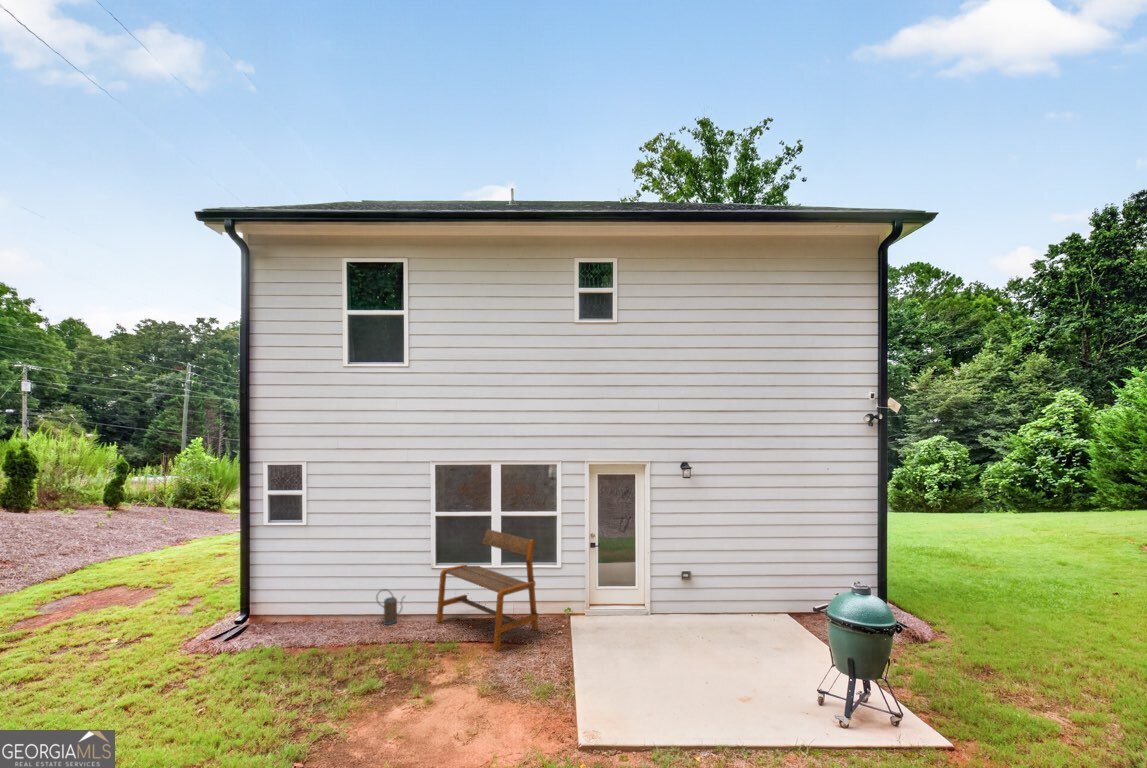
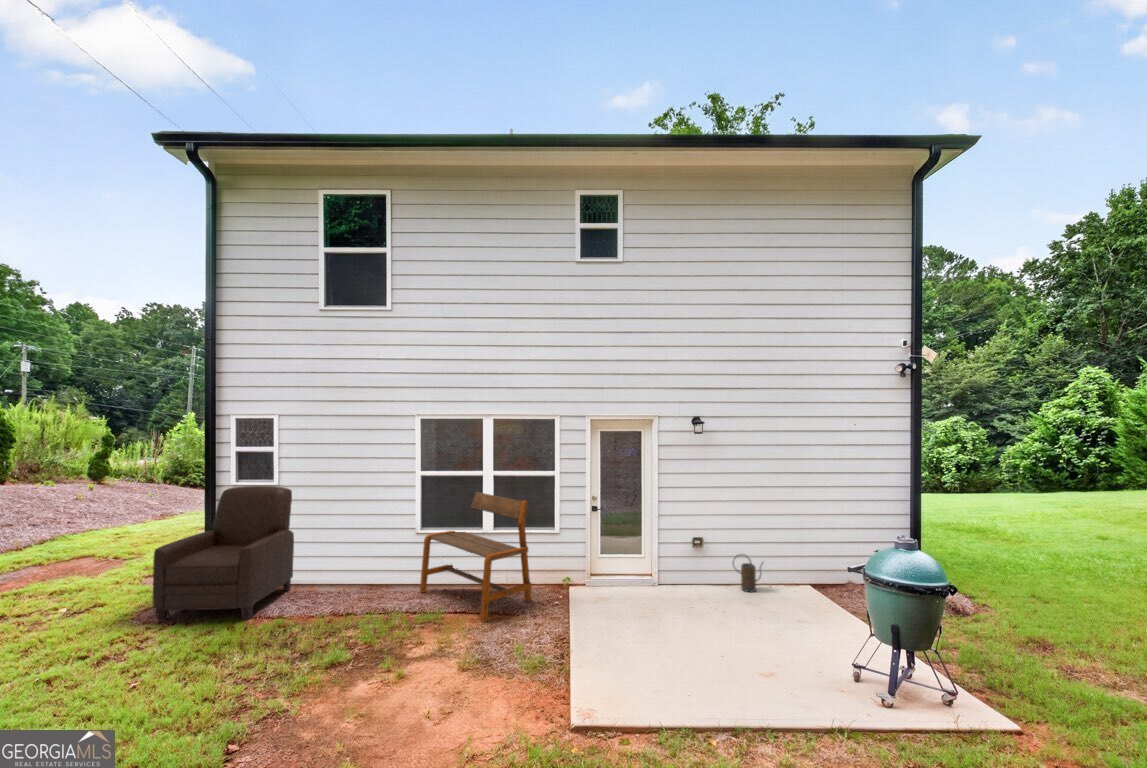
chair: none [200,525,321,653] -> present [153,486,294,622]
watering can: present [376,589,401,625] -> present [733,554,763,592]

